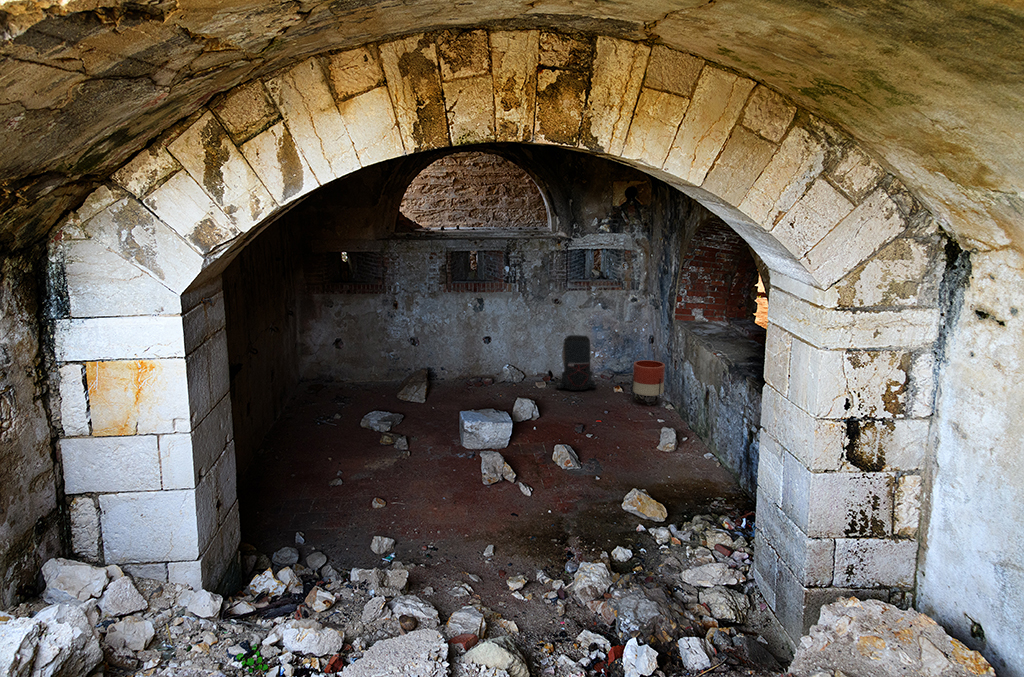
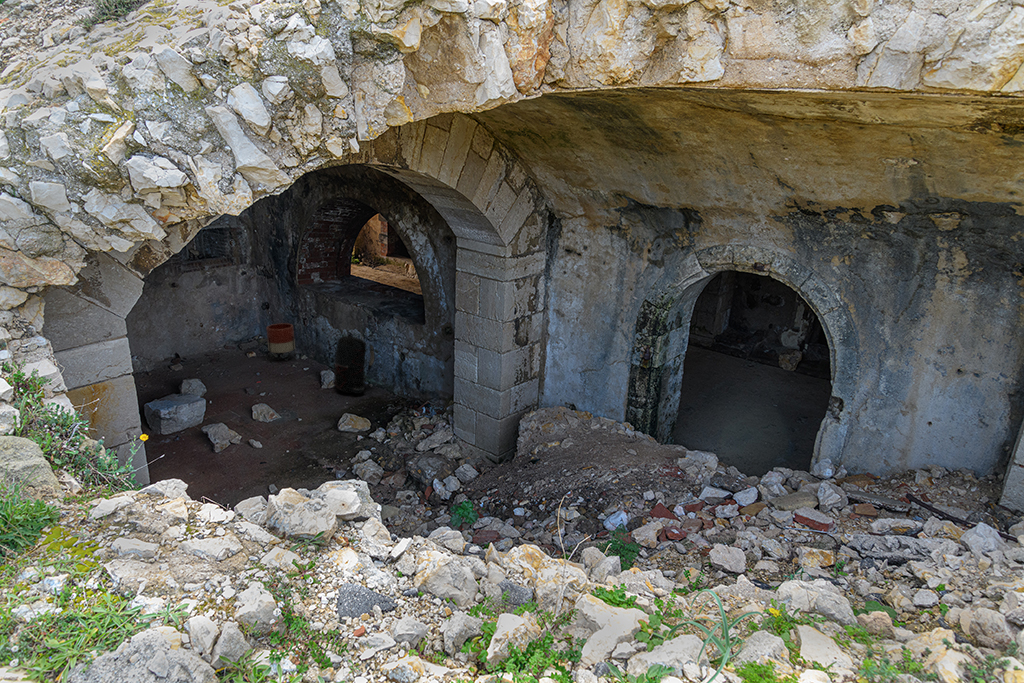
backpack: present [556,335,598,390] -> present [333,336,375,394]

